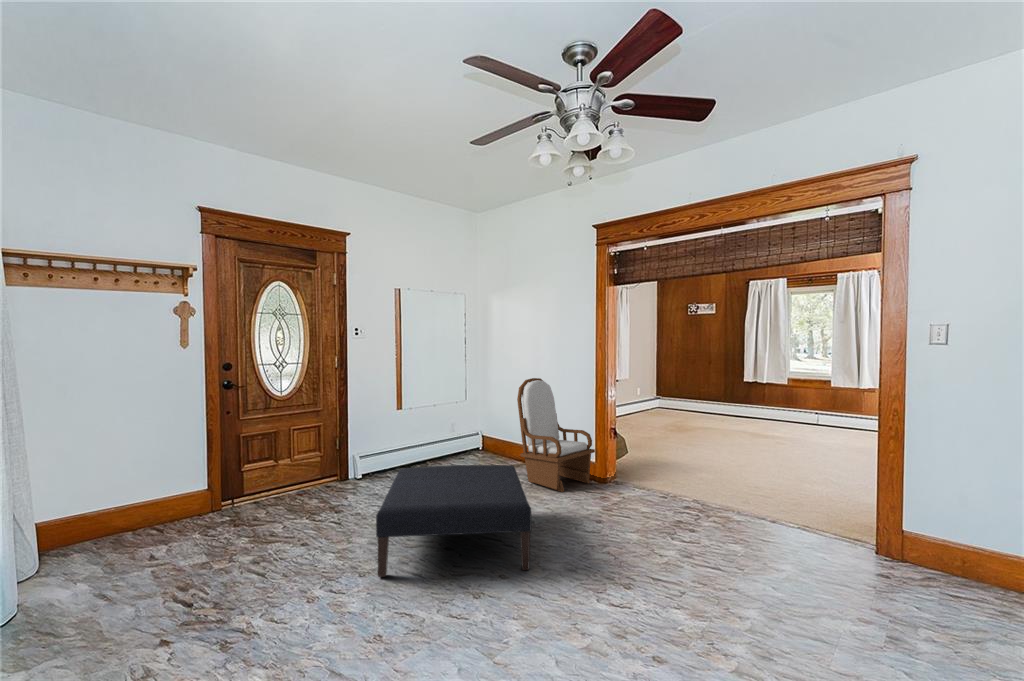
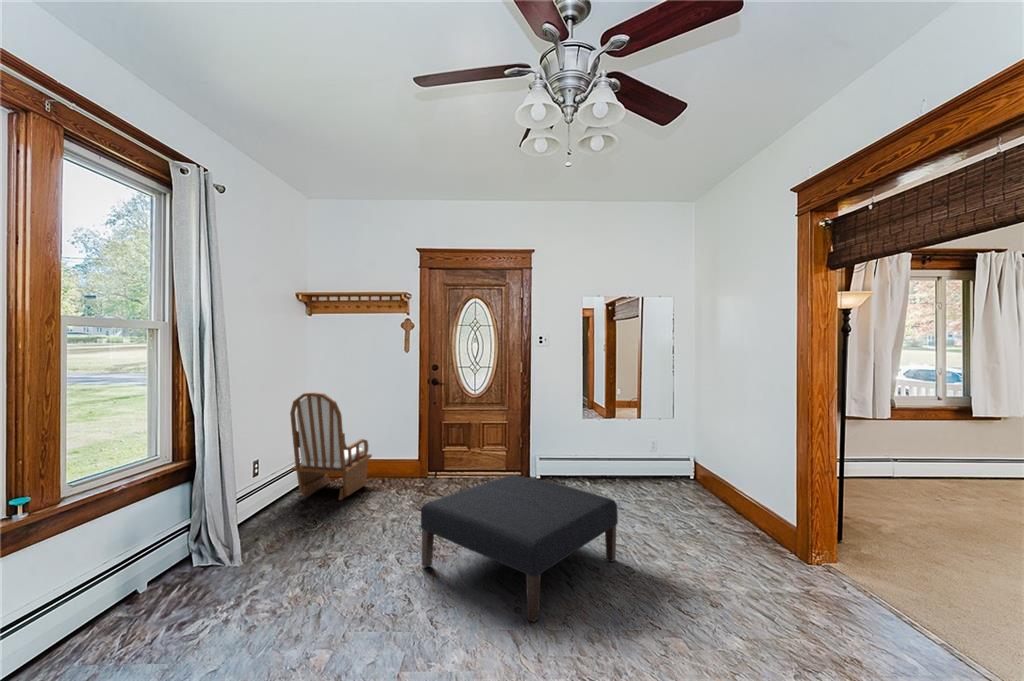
armchair: present [517,378,595,492] -> present [290,392,372,500]

